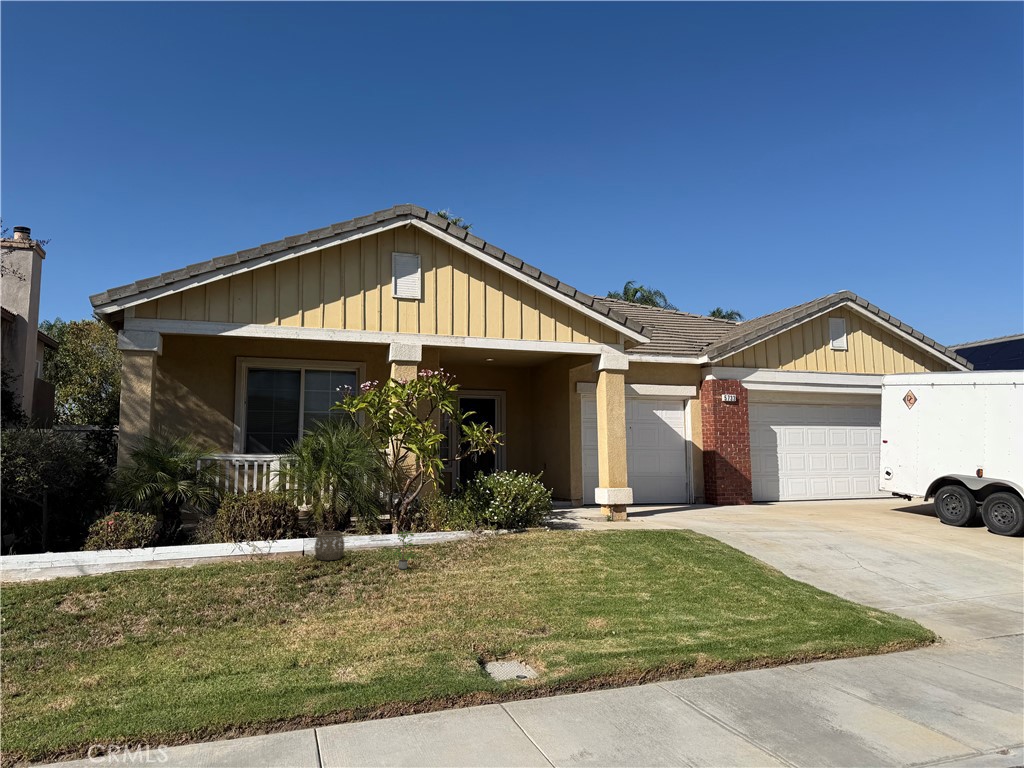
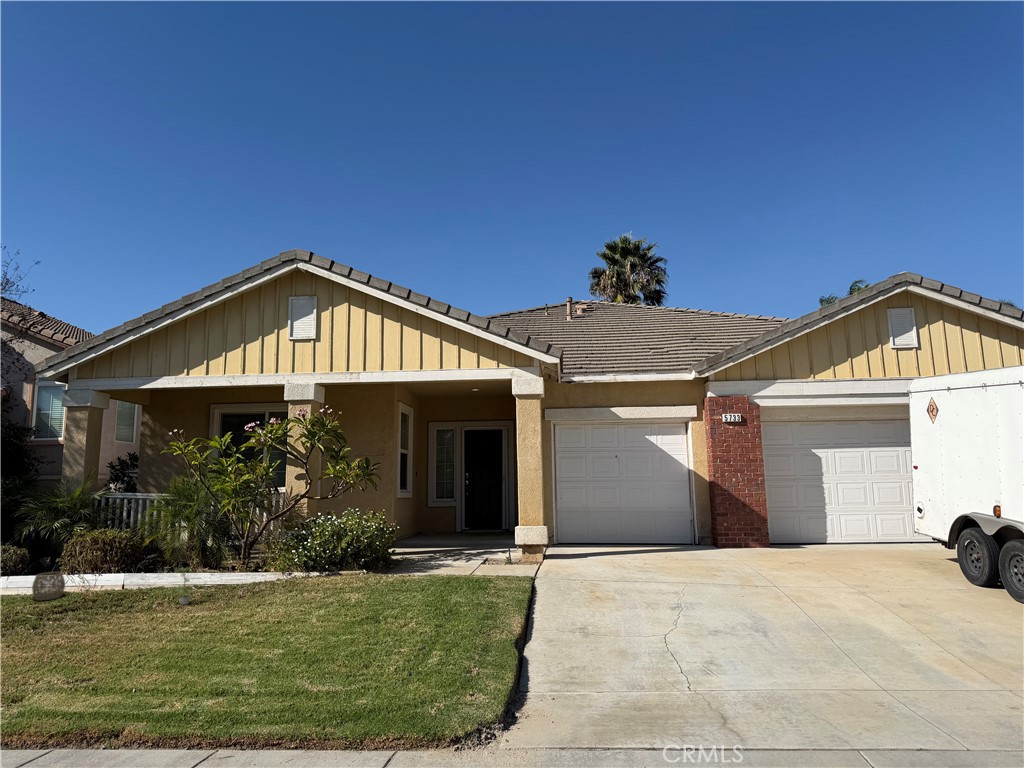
woven basket: present [315,531,344,561] -> present [32,572,65,600]

